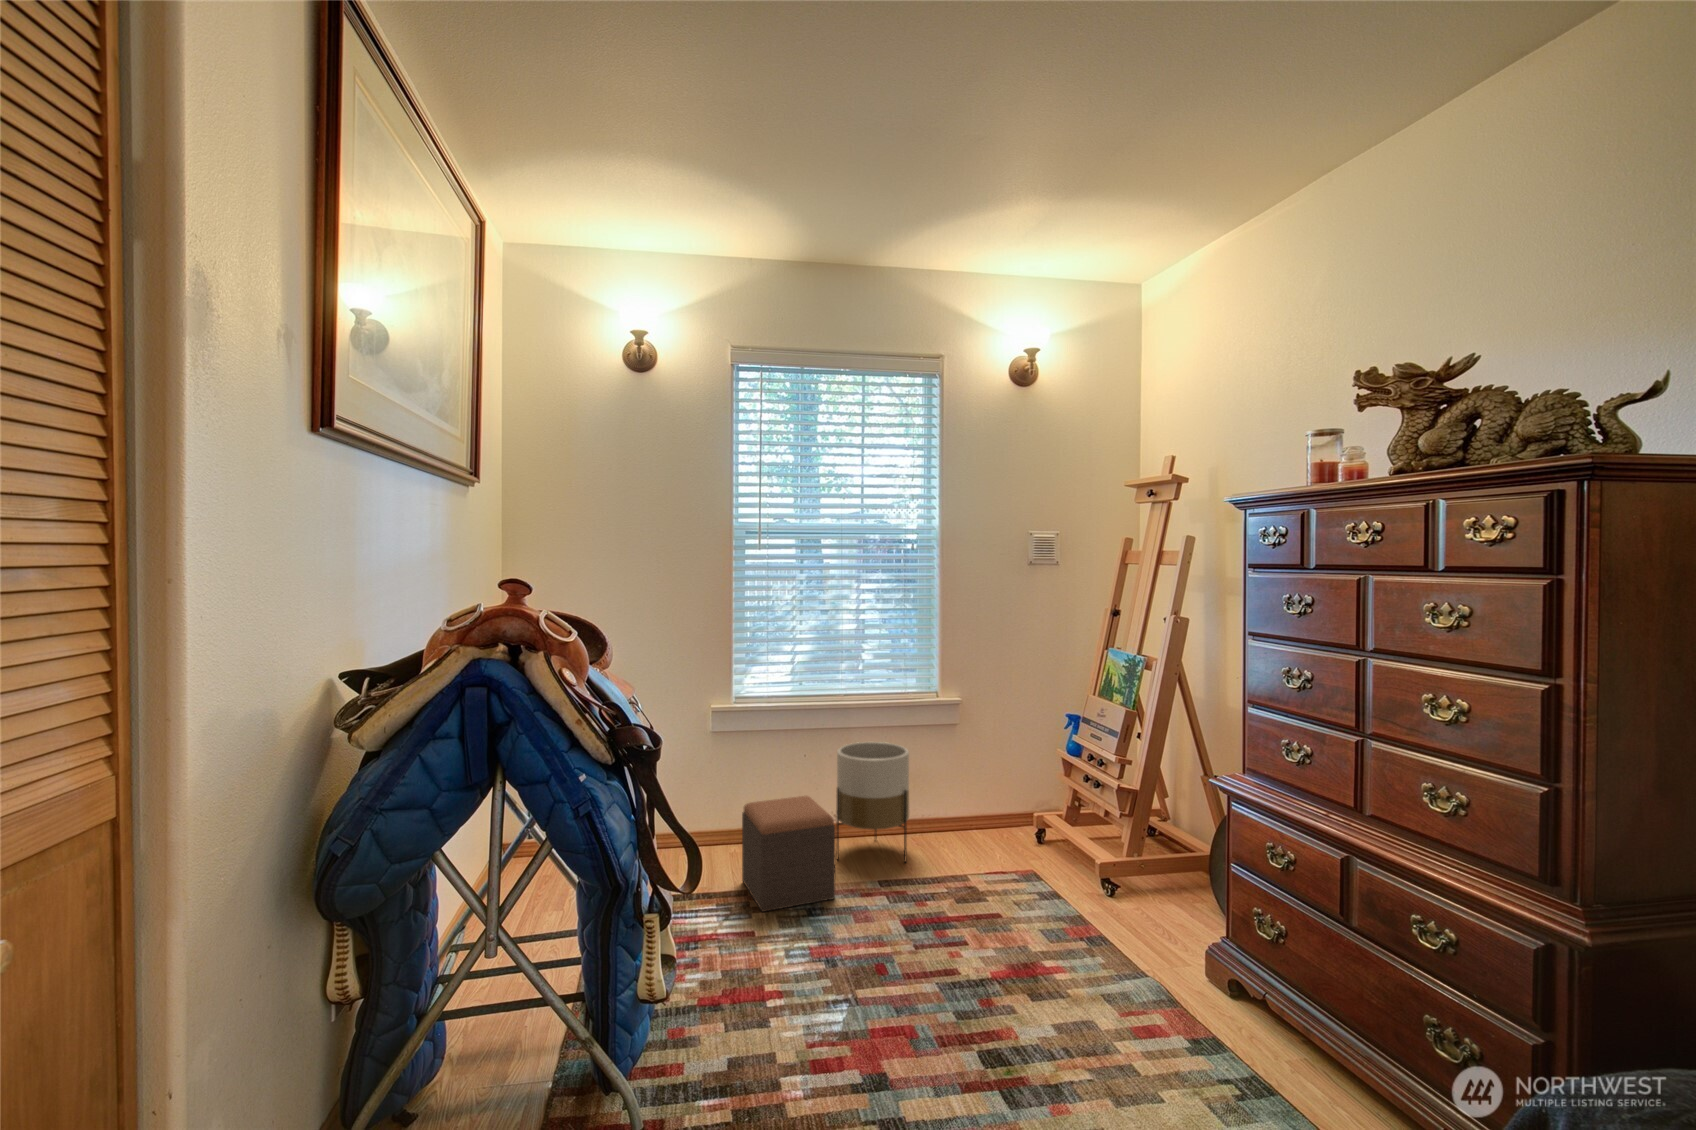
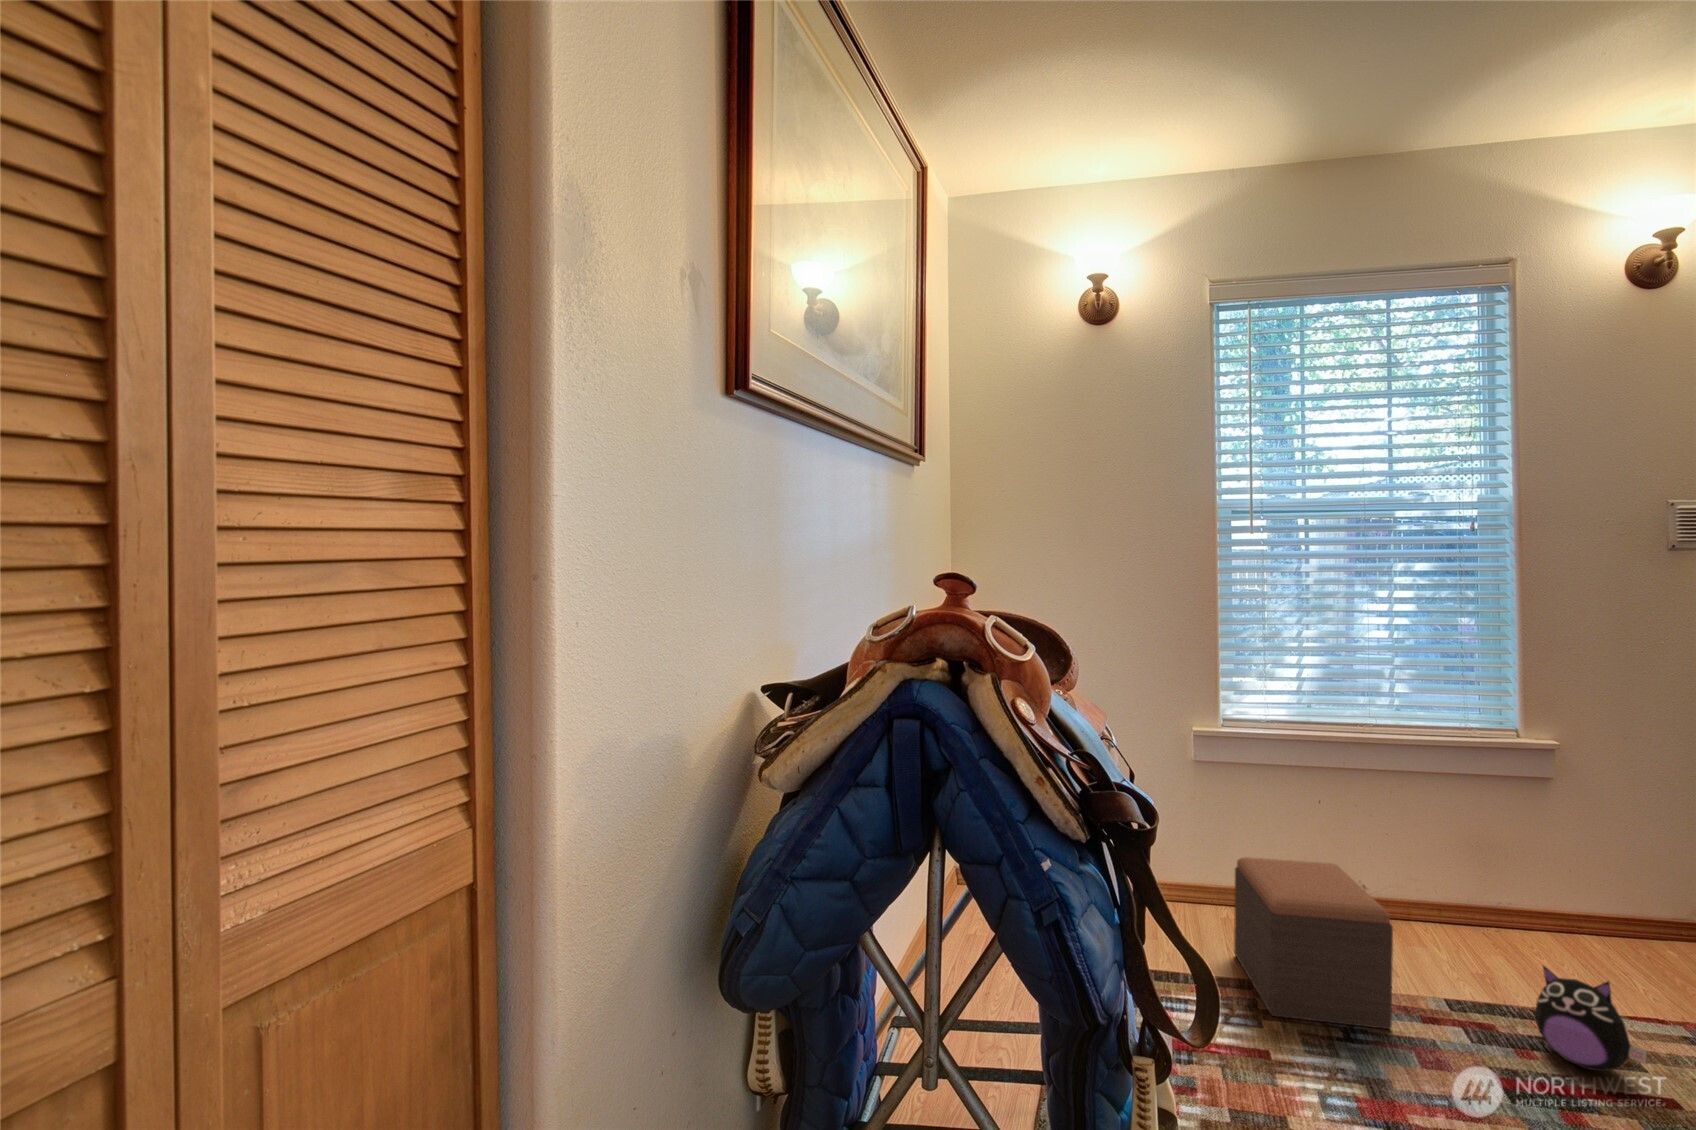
planter: present [836,742,909,862] -> none [1377,797,1516,996]
plush toy: none [911,832,959,890] -> present [1535,966,1647,1071]

